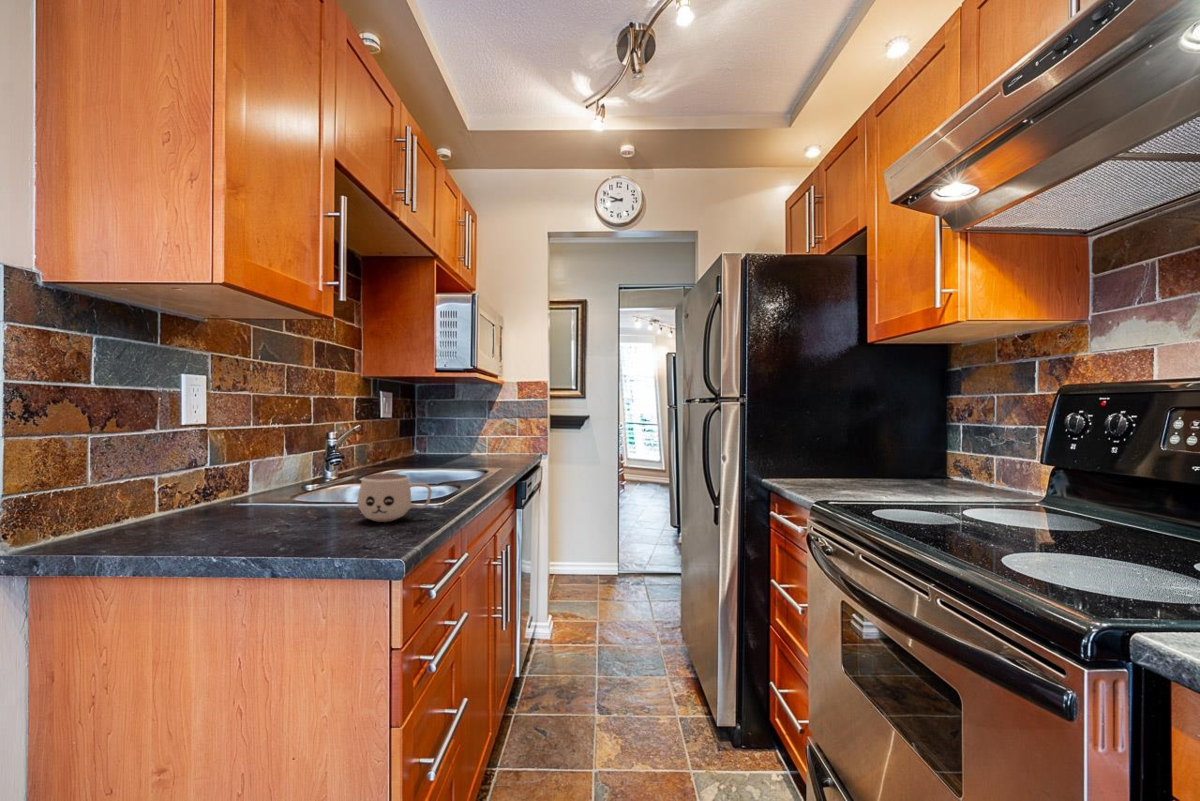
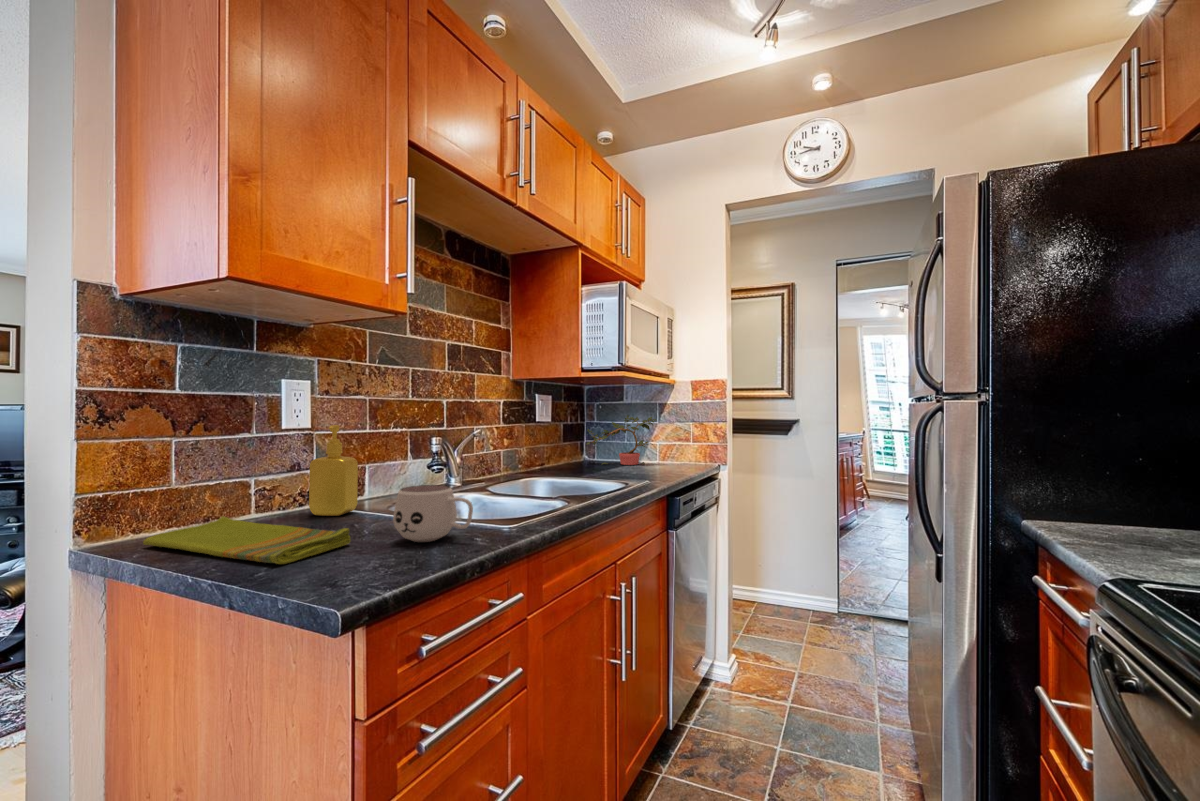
potted plant: none [421,412,491,458] -> present [586,415,657,465]
soap dispenser: none [216,421,267,511] -> present [309,425,358,516]
dish towel: none [85,514,322,544] -> present [143,516,351,564]

